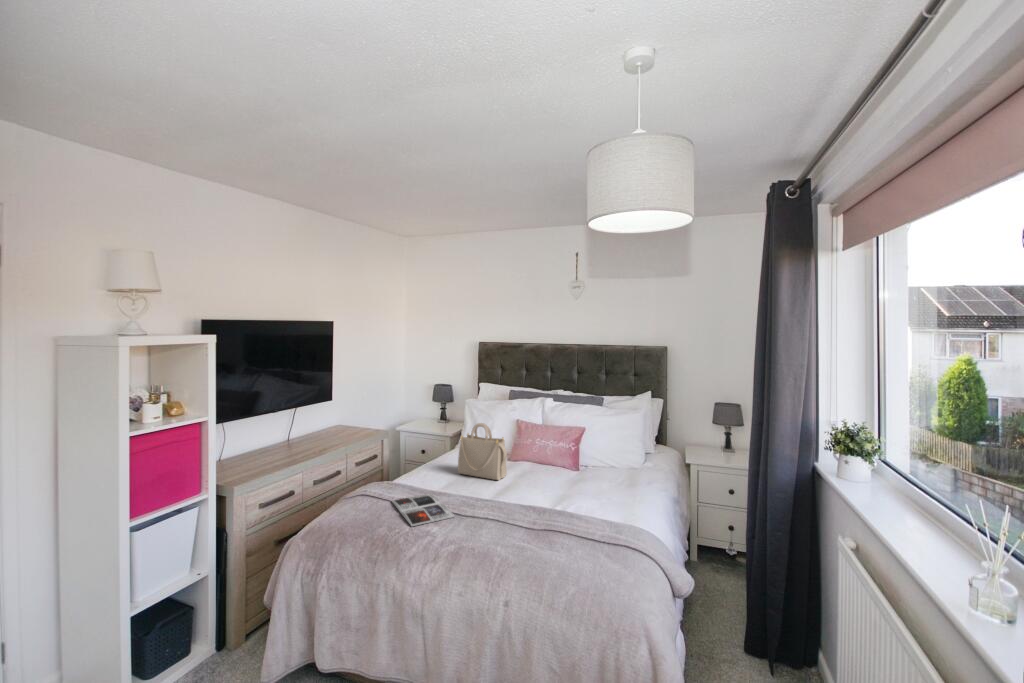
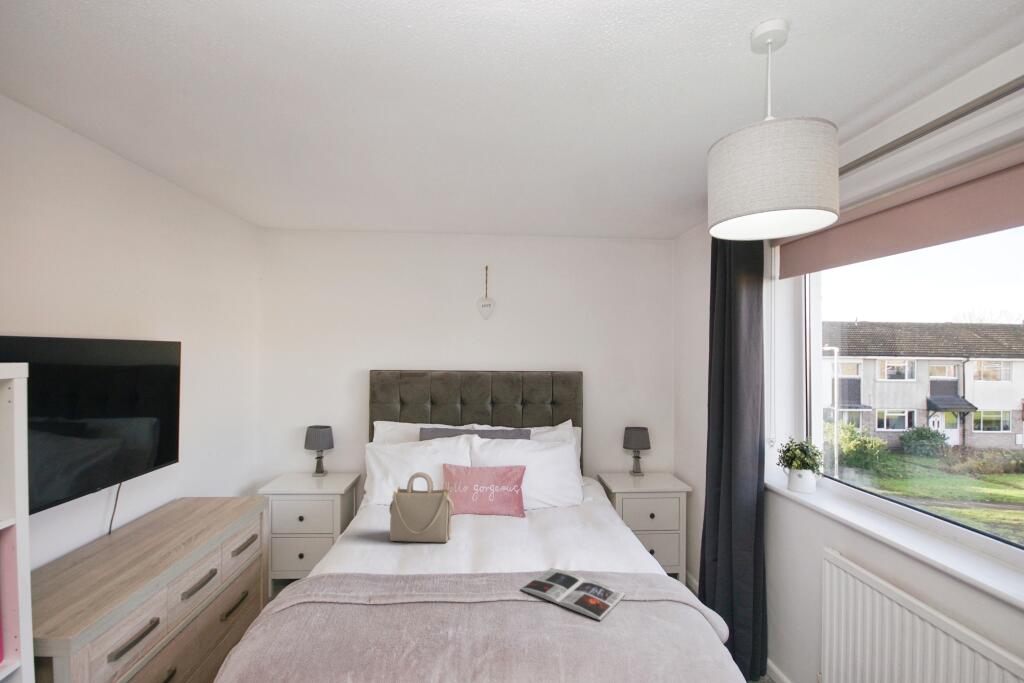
magazine: present [392,494,454,526] -> present [521,568,625,620]

